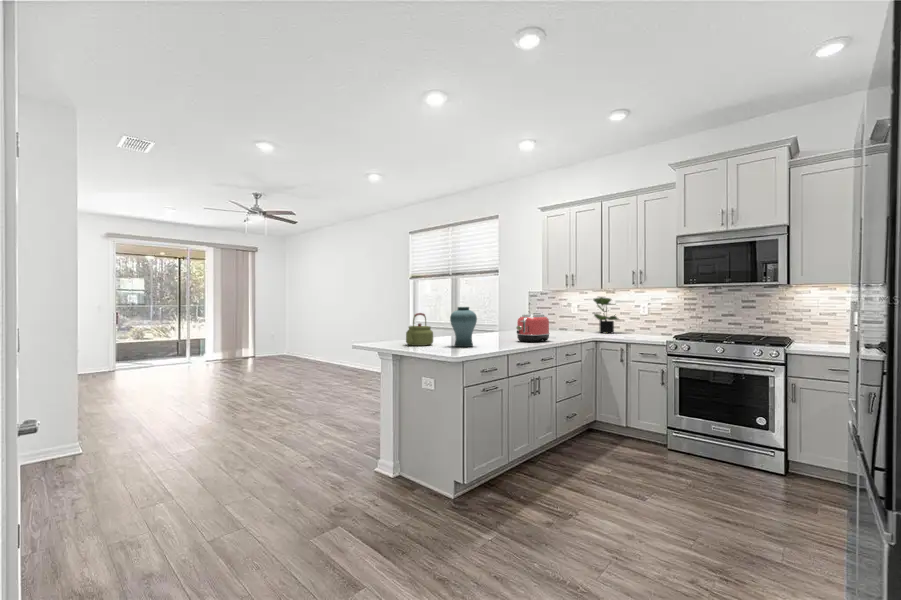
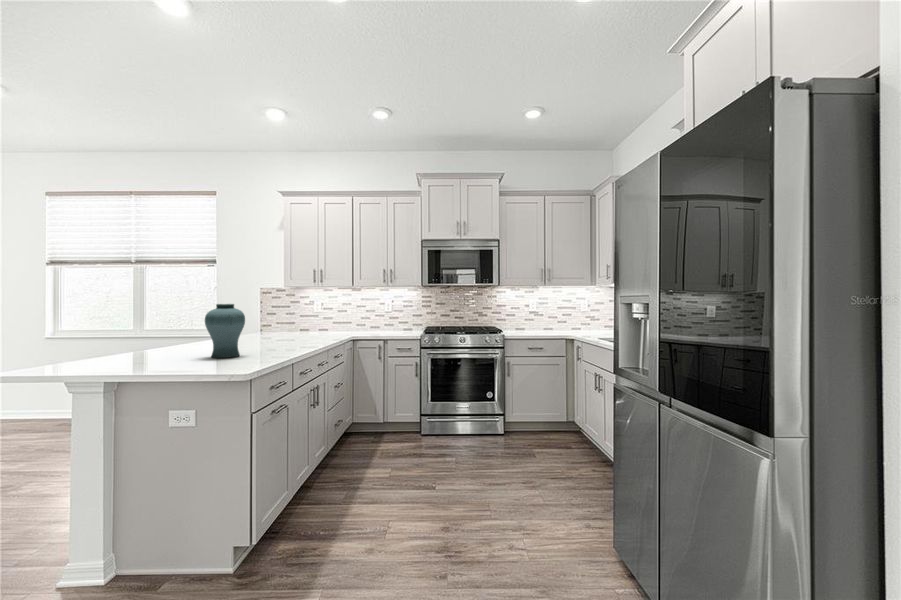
potted plant: present [593,297,618,333] -> none [335,294,366,331]
kettle: present [406,313,433,346] -> none [123,313,173,362]
toaster: present [516,314,550,342] -> none [280,312,317,345]

